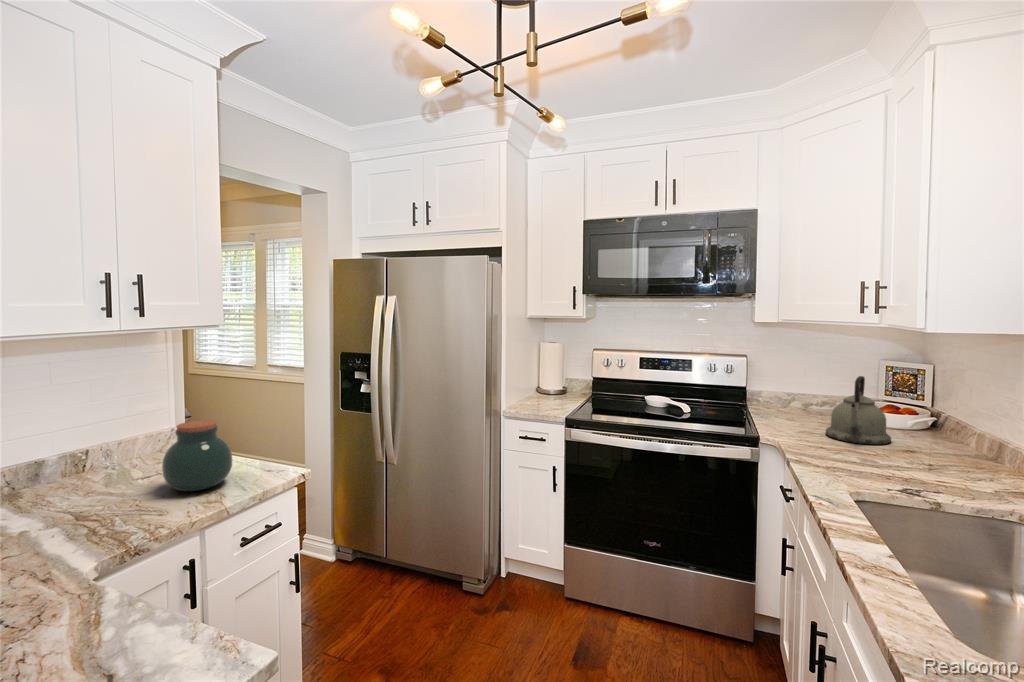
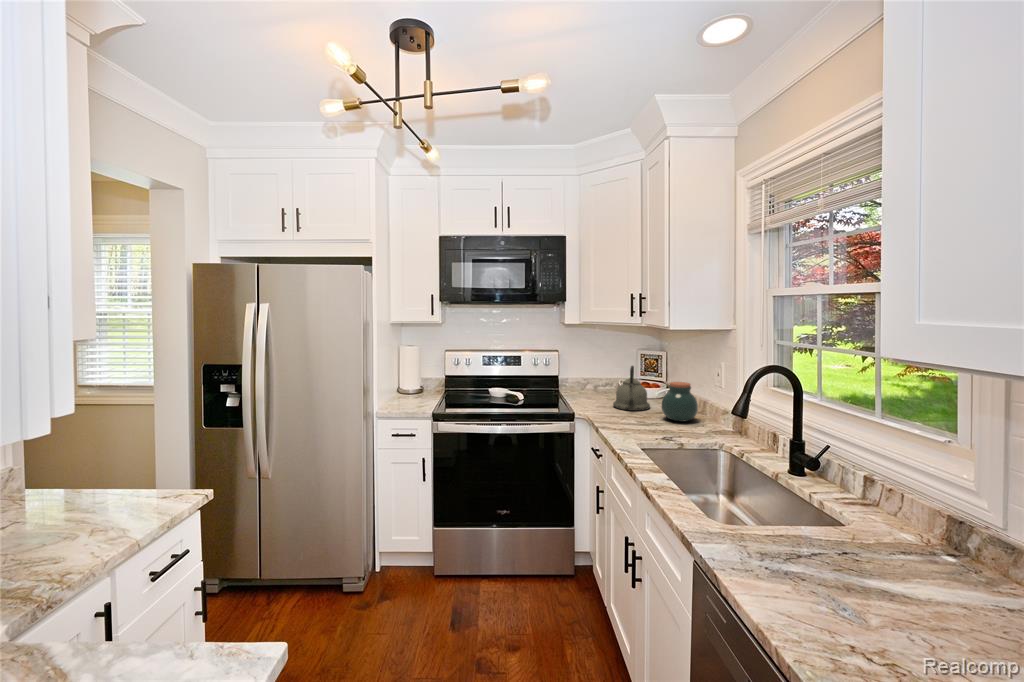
jar: present [162,420,232,491] -> present [662,382,698,422]

